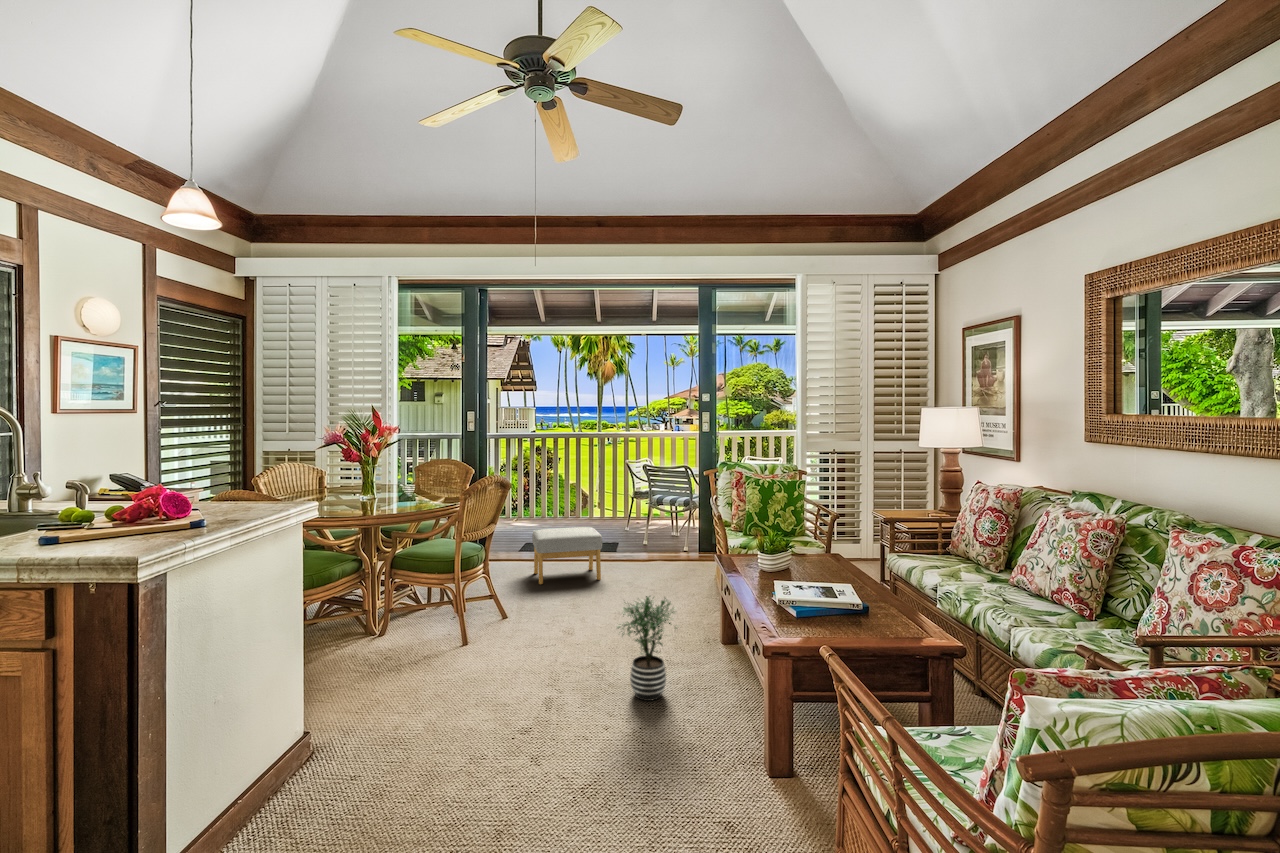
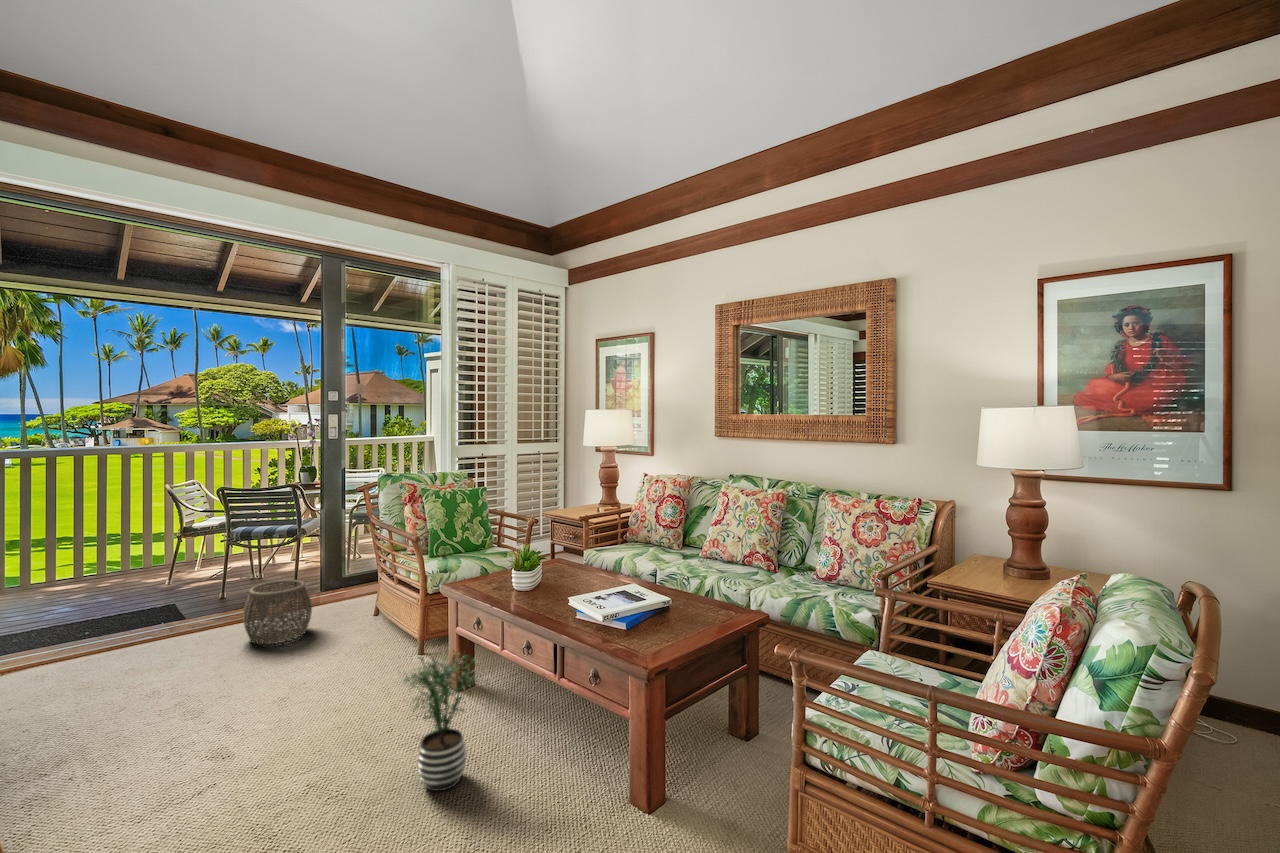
footstool: present [532,527,602,584] -> none [72,588,215,695]
woven basket: none [622,534,667,580] -> present [243,580,312,645]

